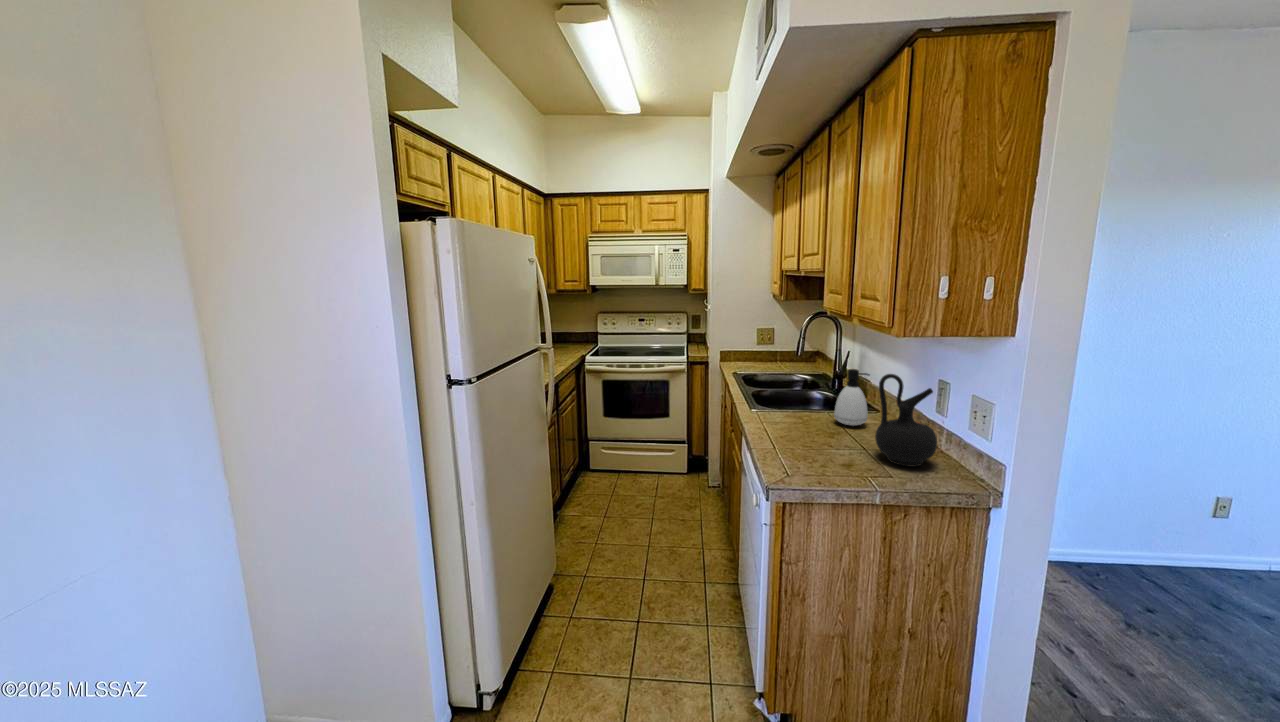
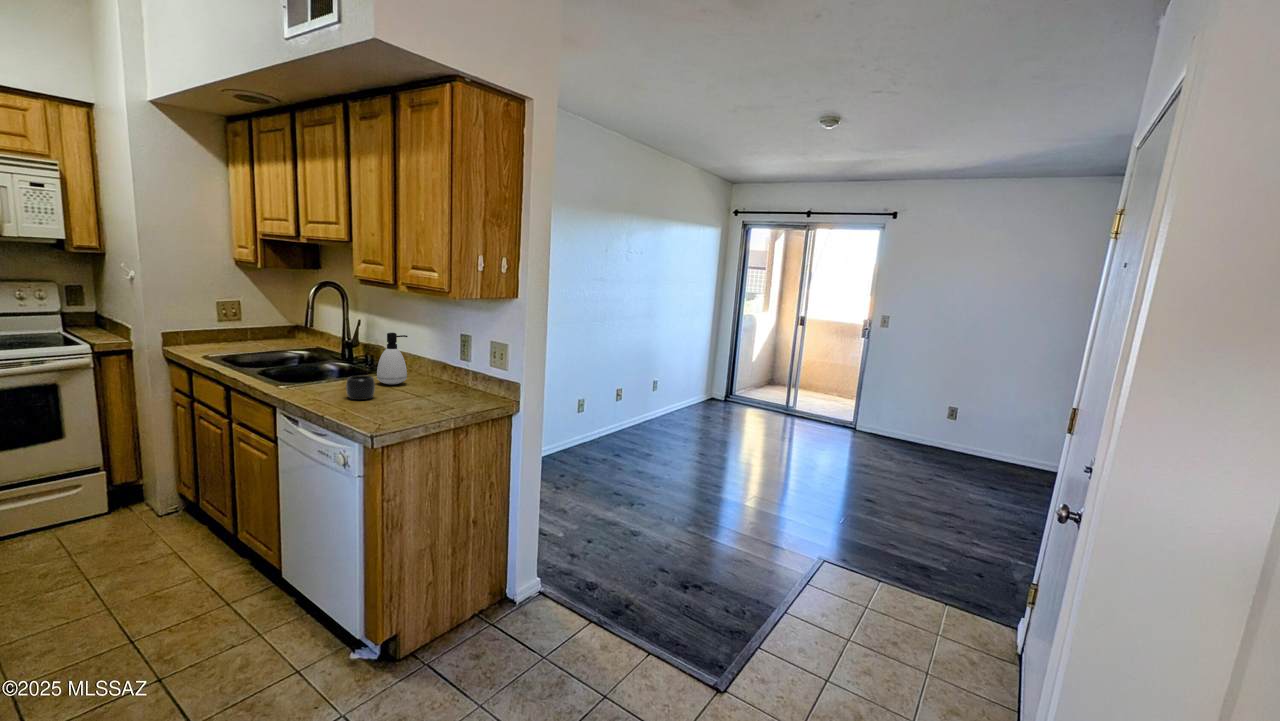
ceramic jug: present [875,374,937,467] -> none [430,329,474,401]
mug: none [787,413,815,440] -> present [346,376,375,400]

